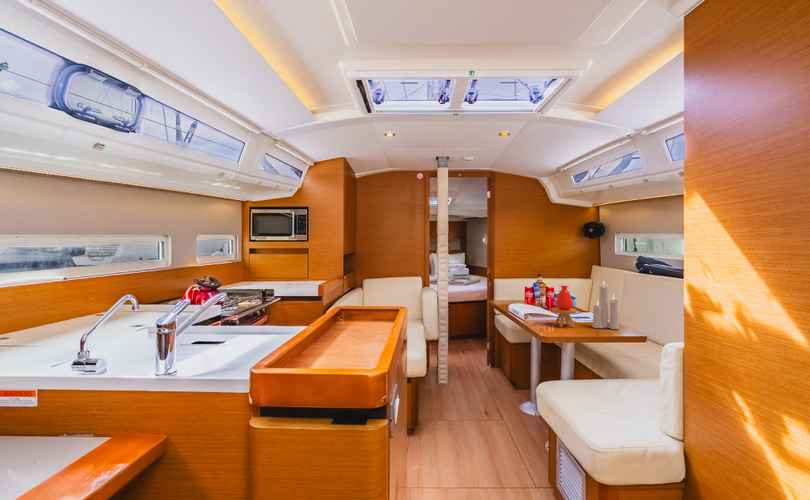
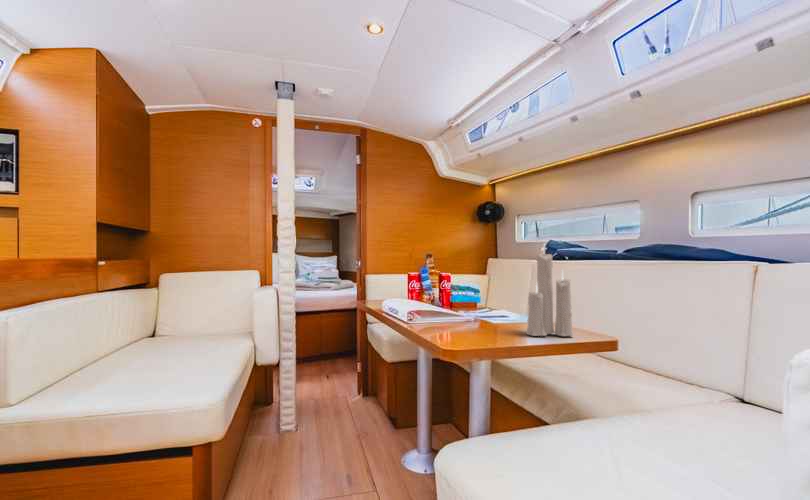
vase: present [552,285,577,327] -> none [455,256,502,338]

